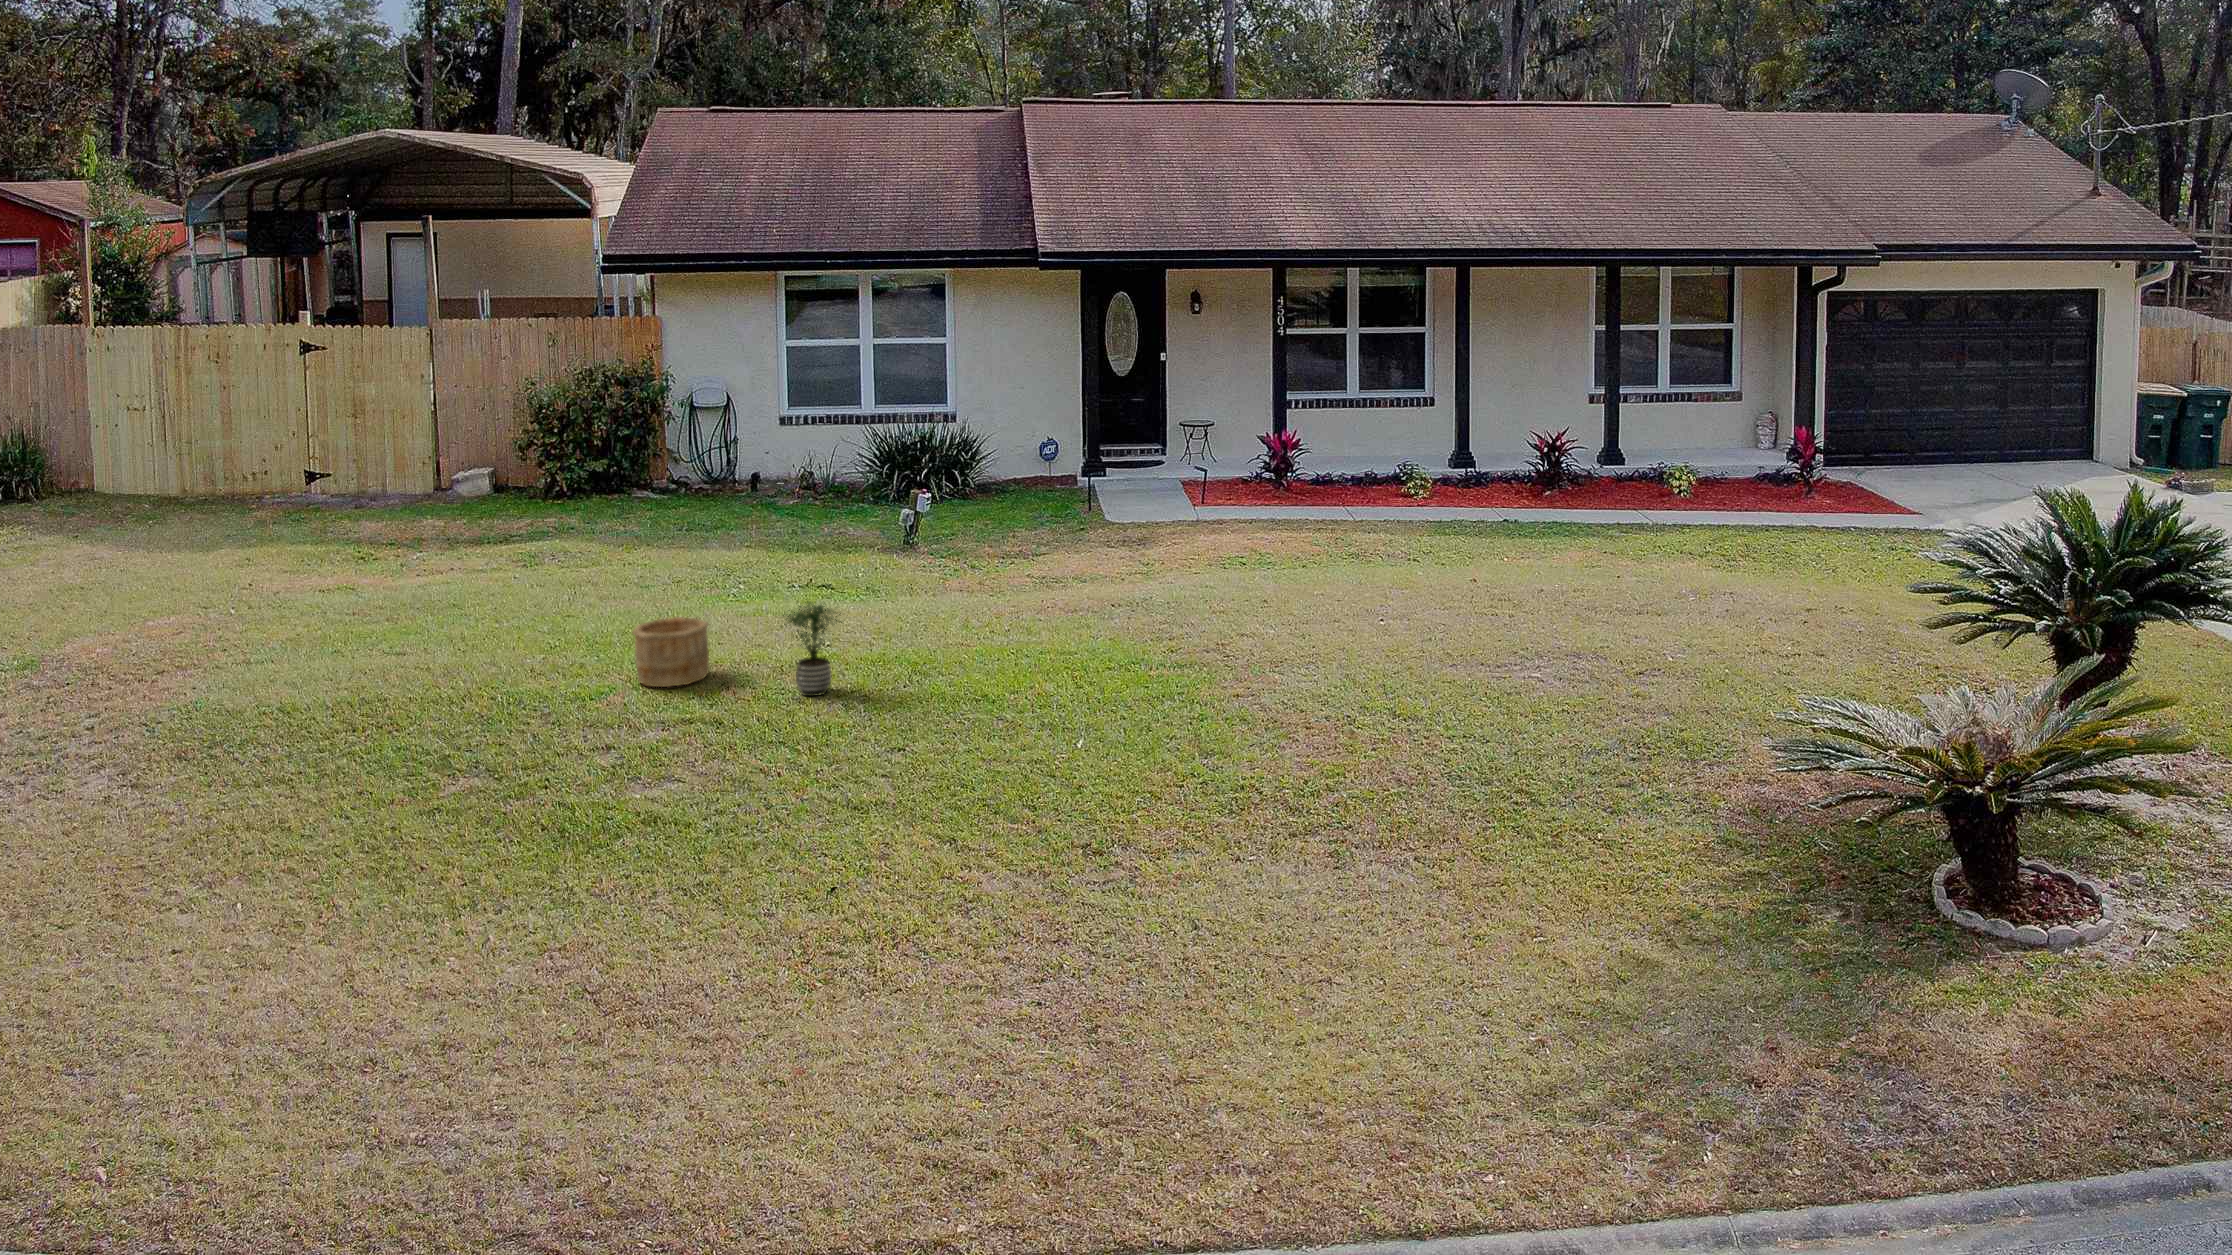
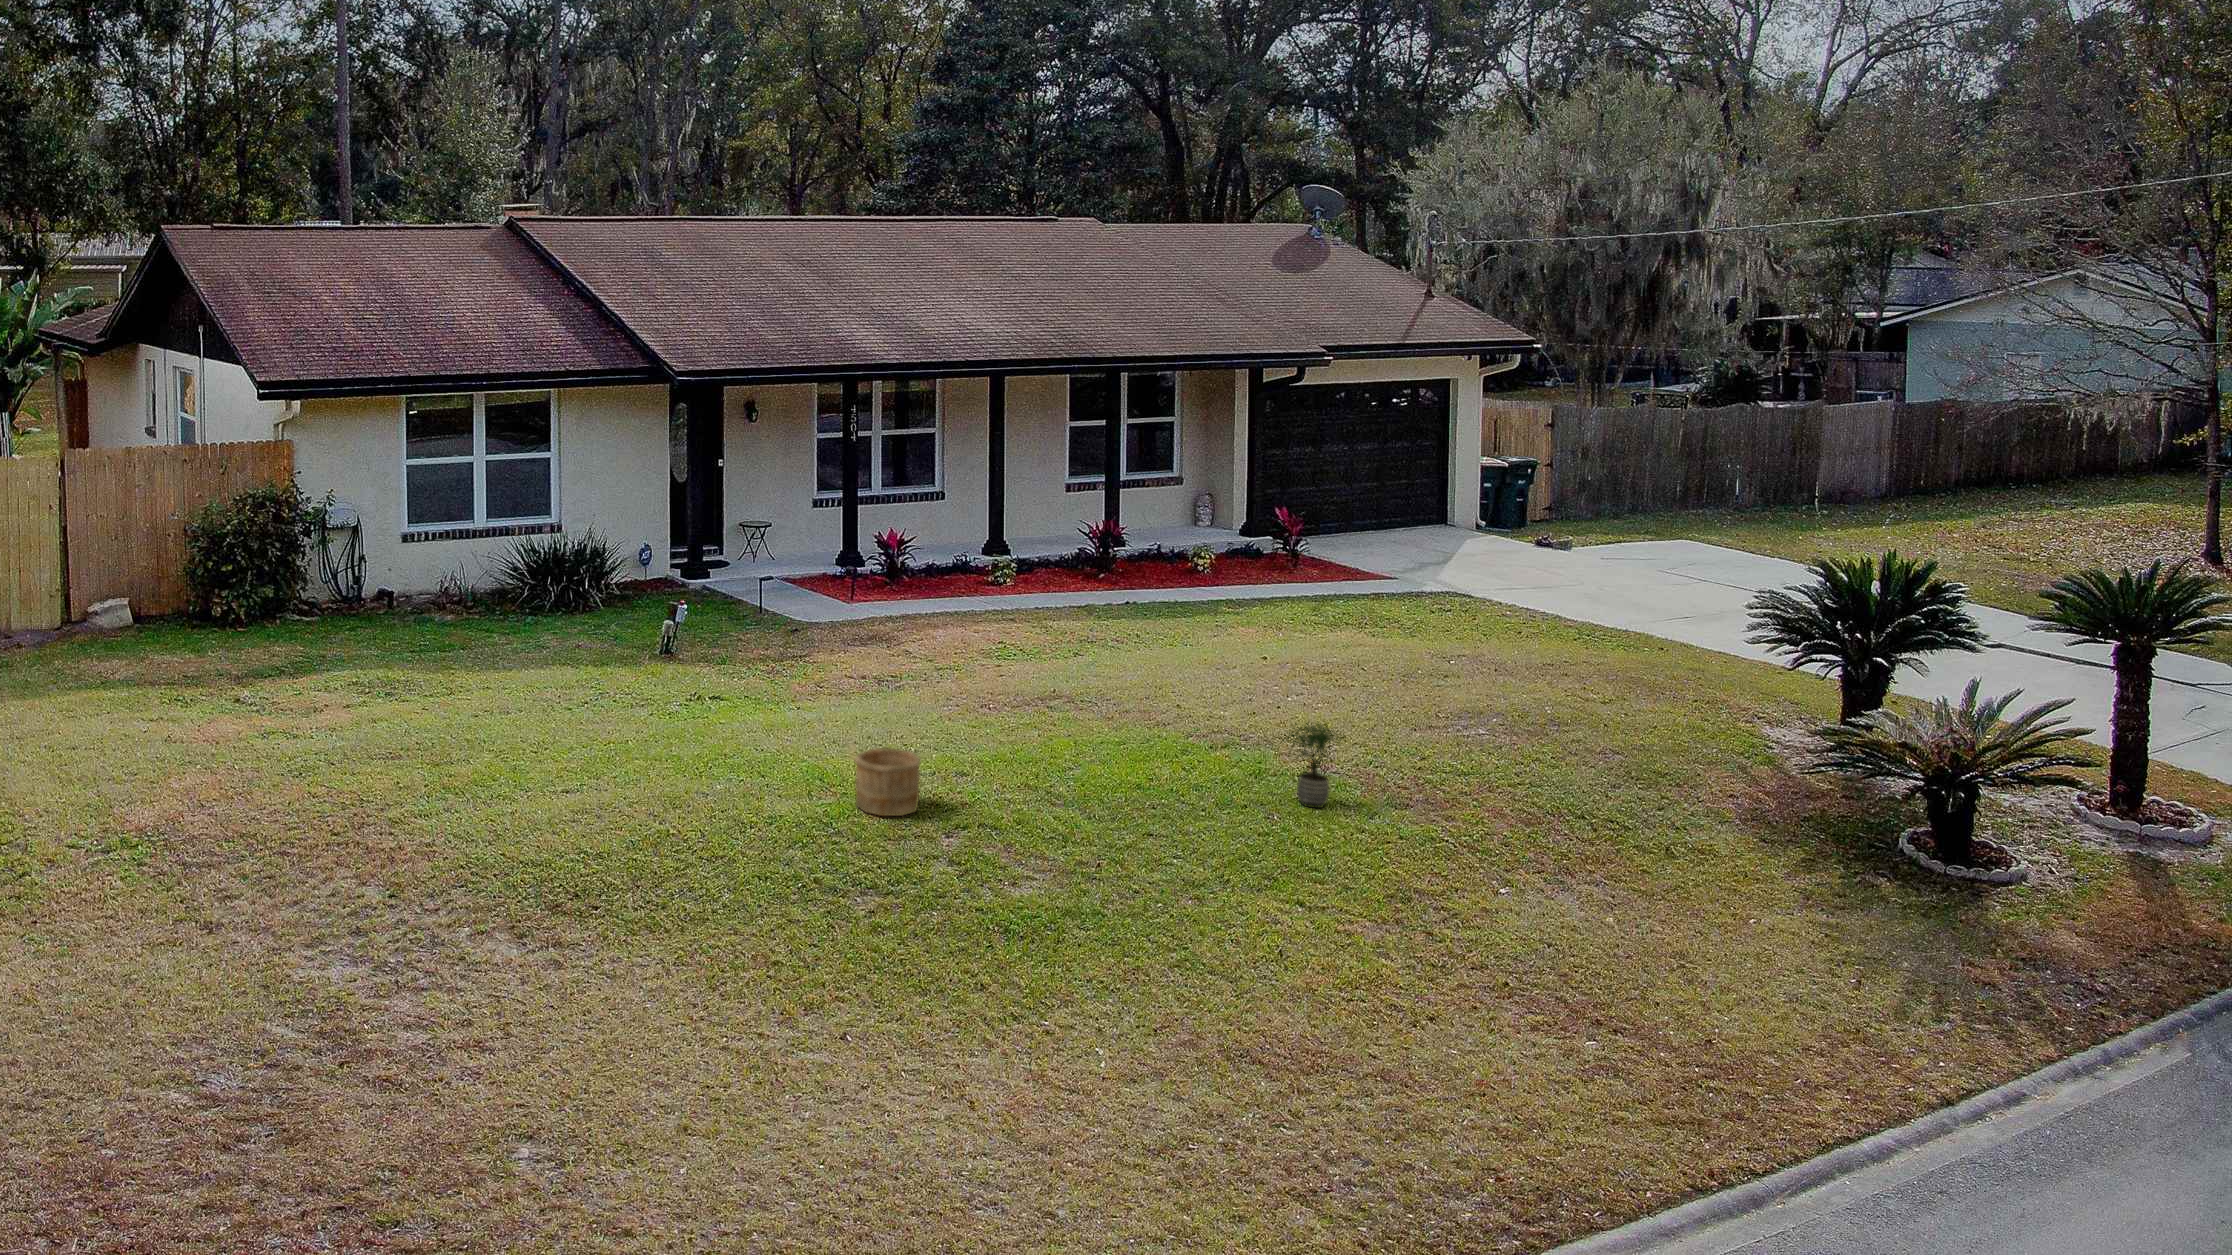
potted plant: present [783,602,844,696] -> present [1283,721,1344,808]

